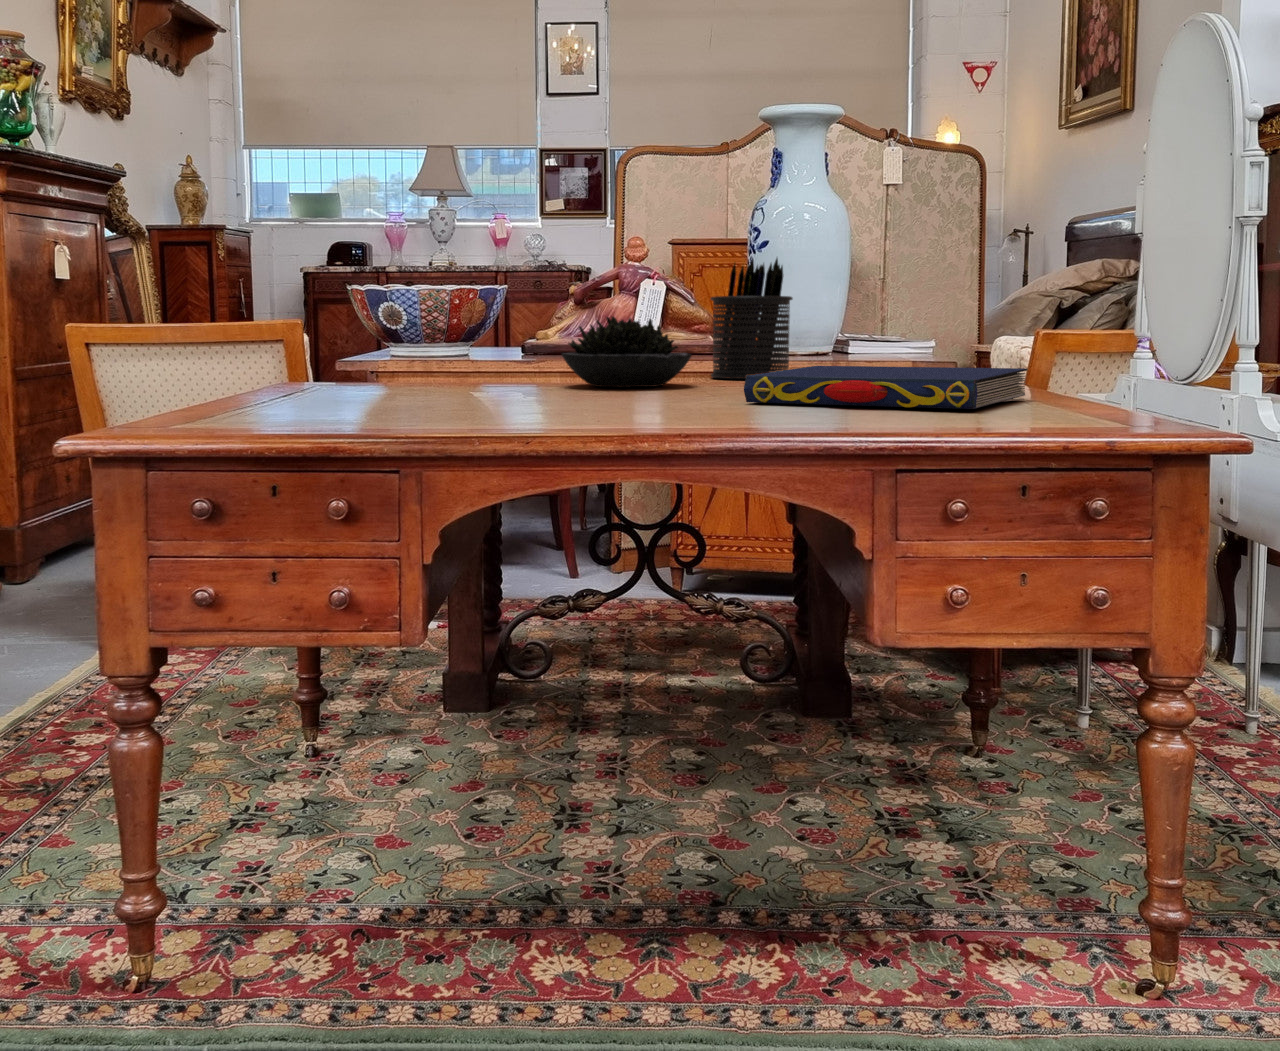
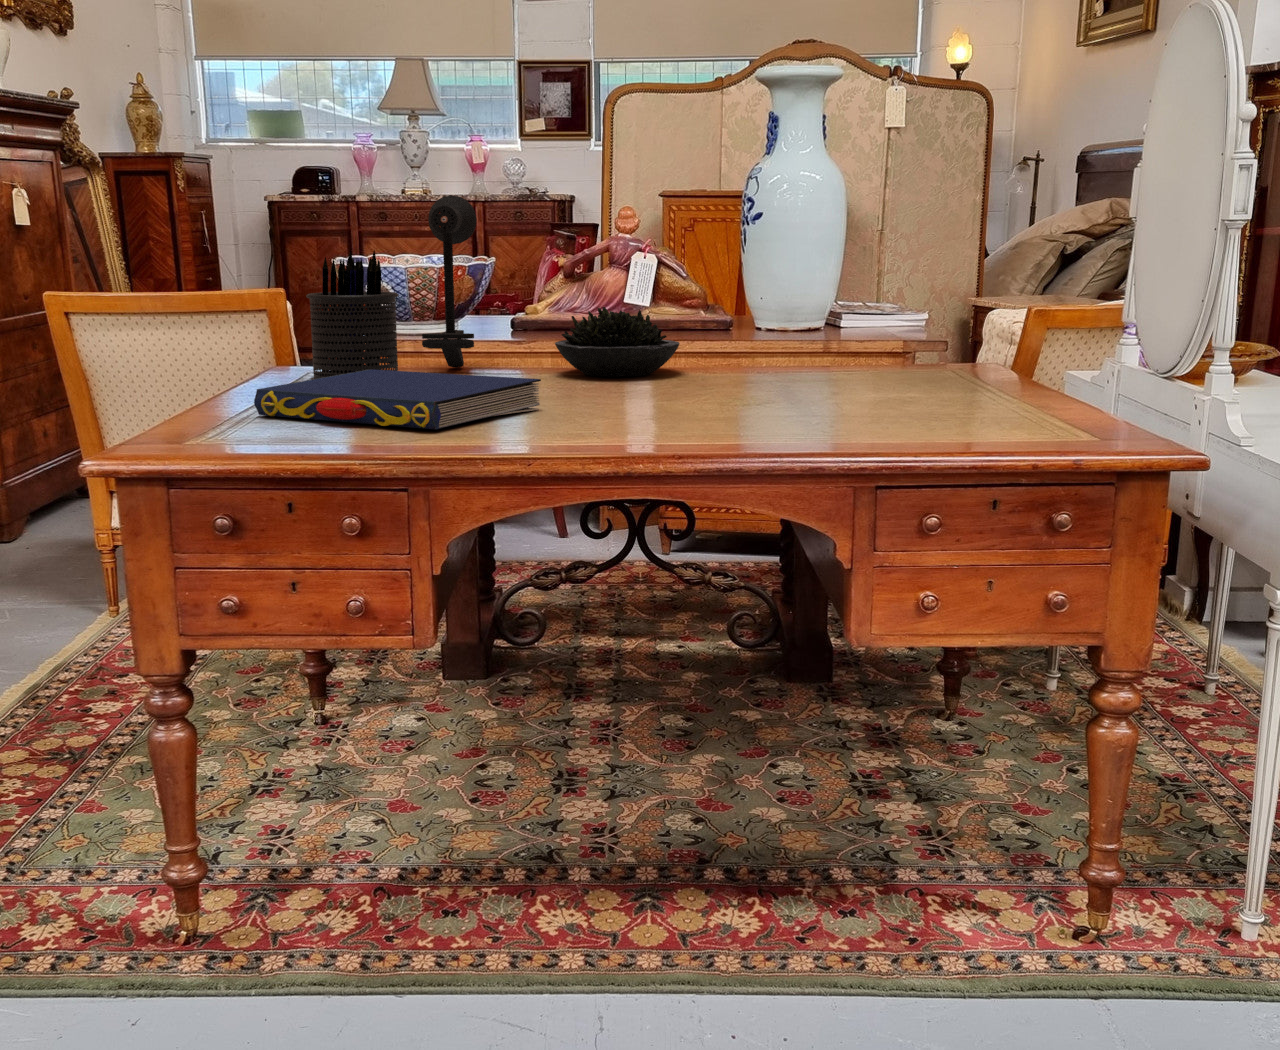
desk lamp: none [423,204,482,383] -> present [422,195,477,368]
pen holder: present [711,258,793,379] -> present [306,250,398,380]
book: present [744,366,1028,409] -> present [254,369,541,429]

